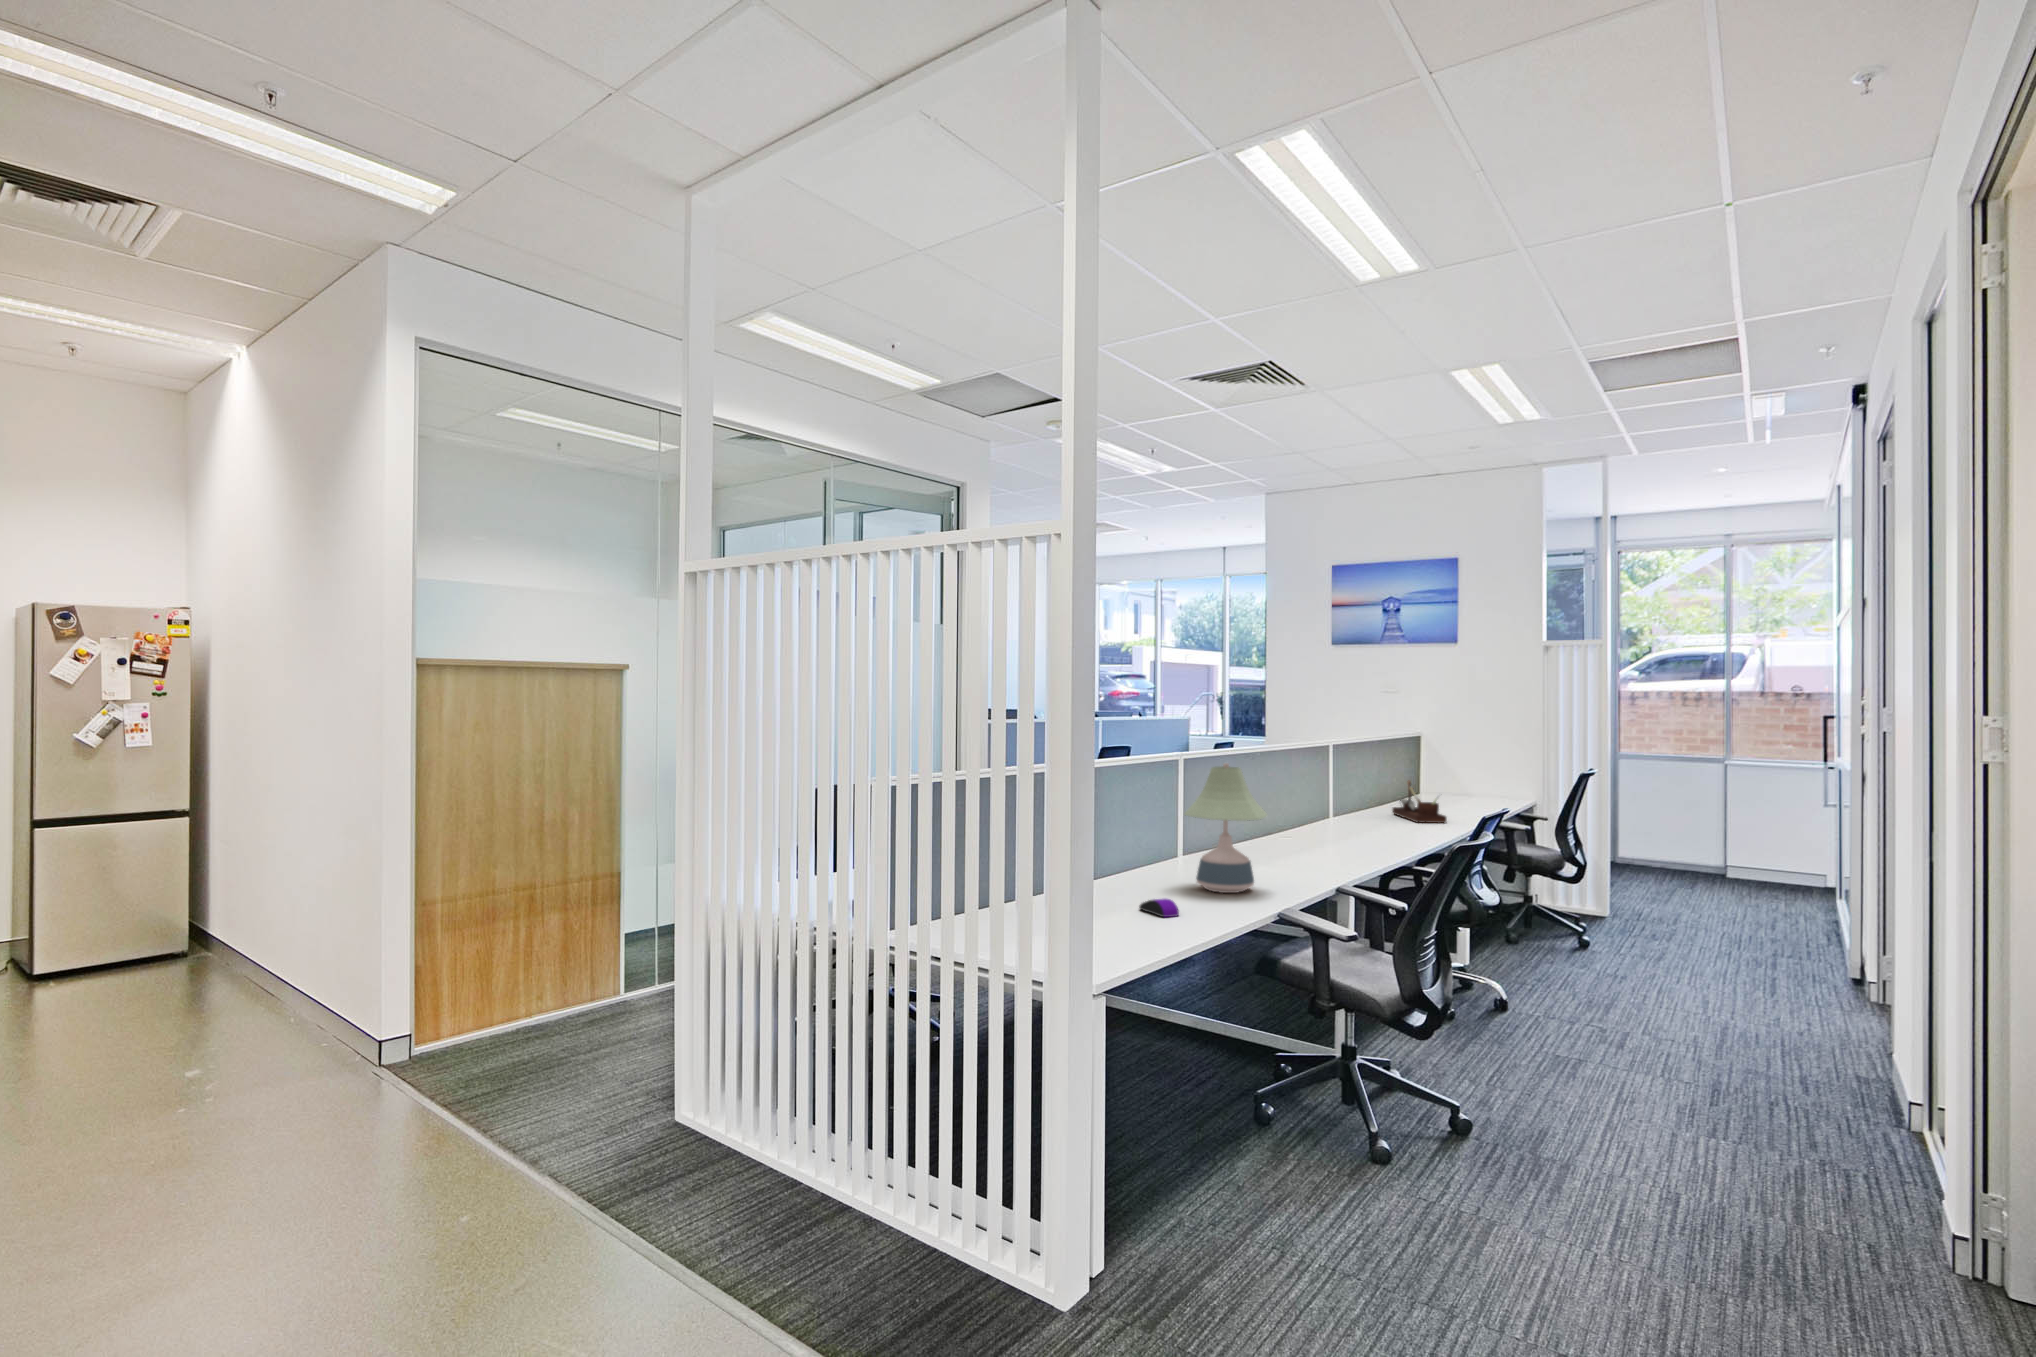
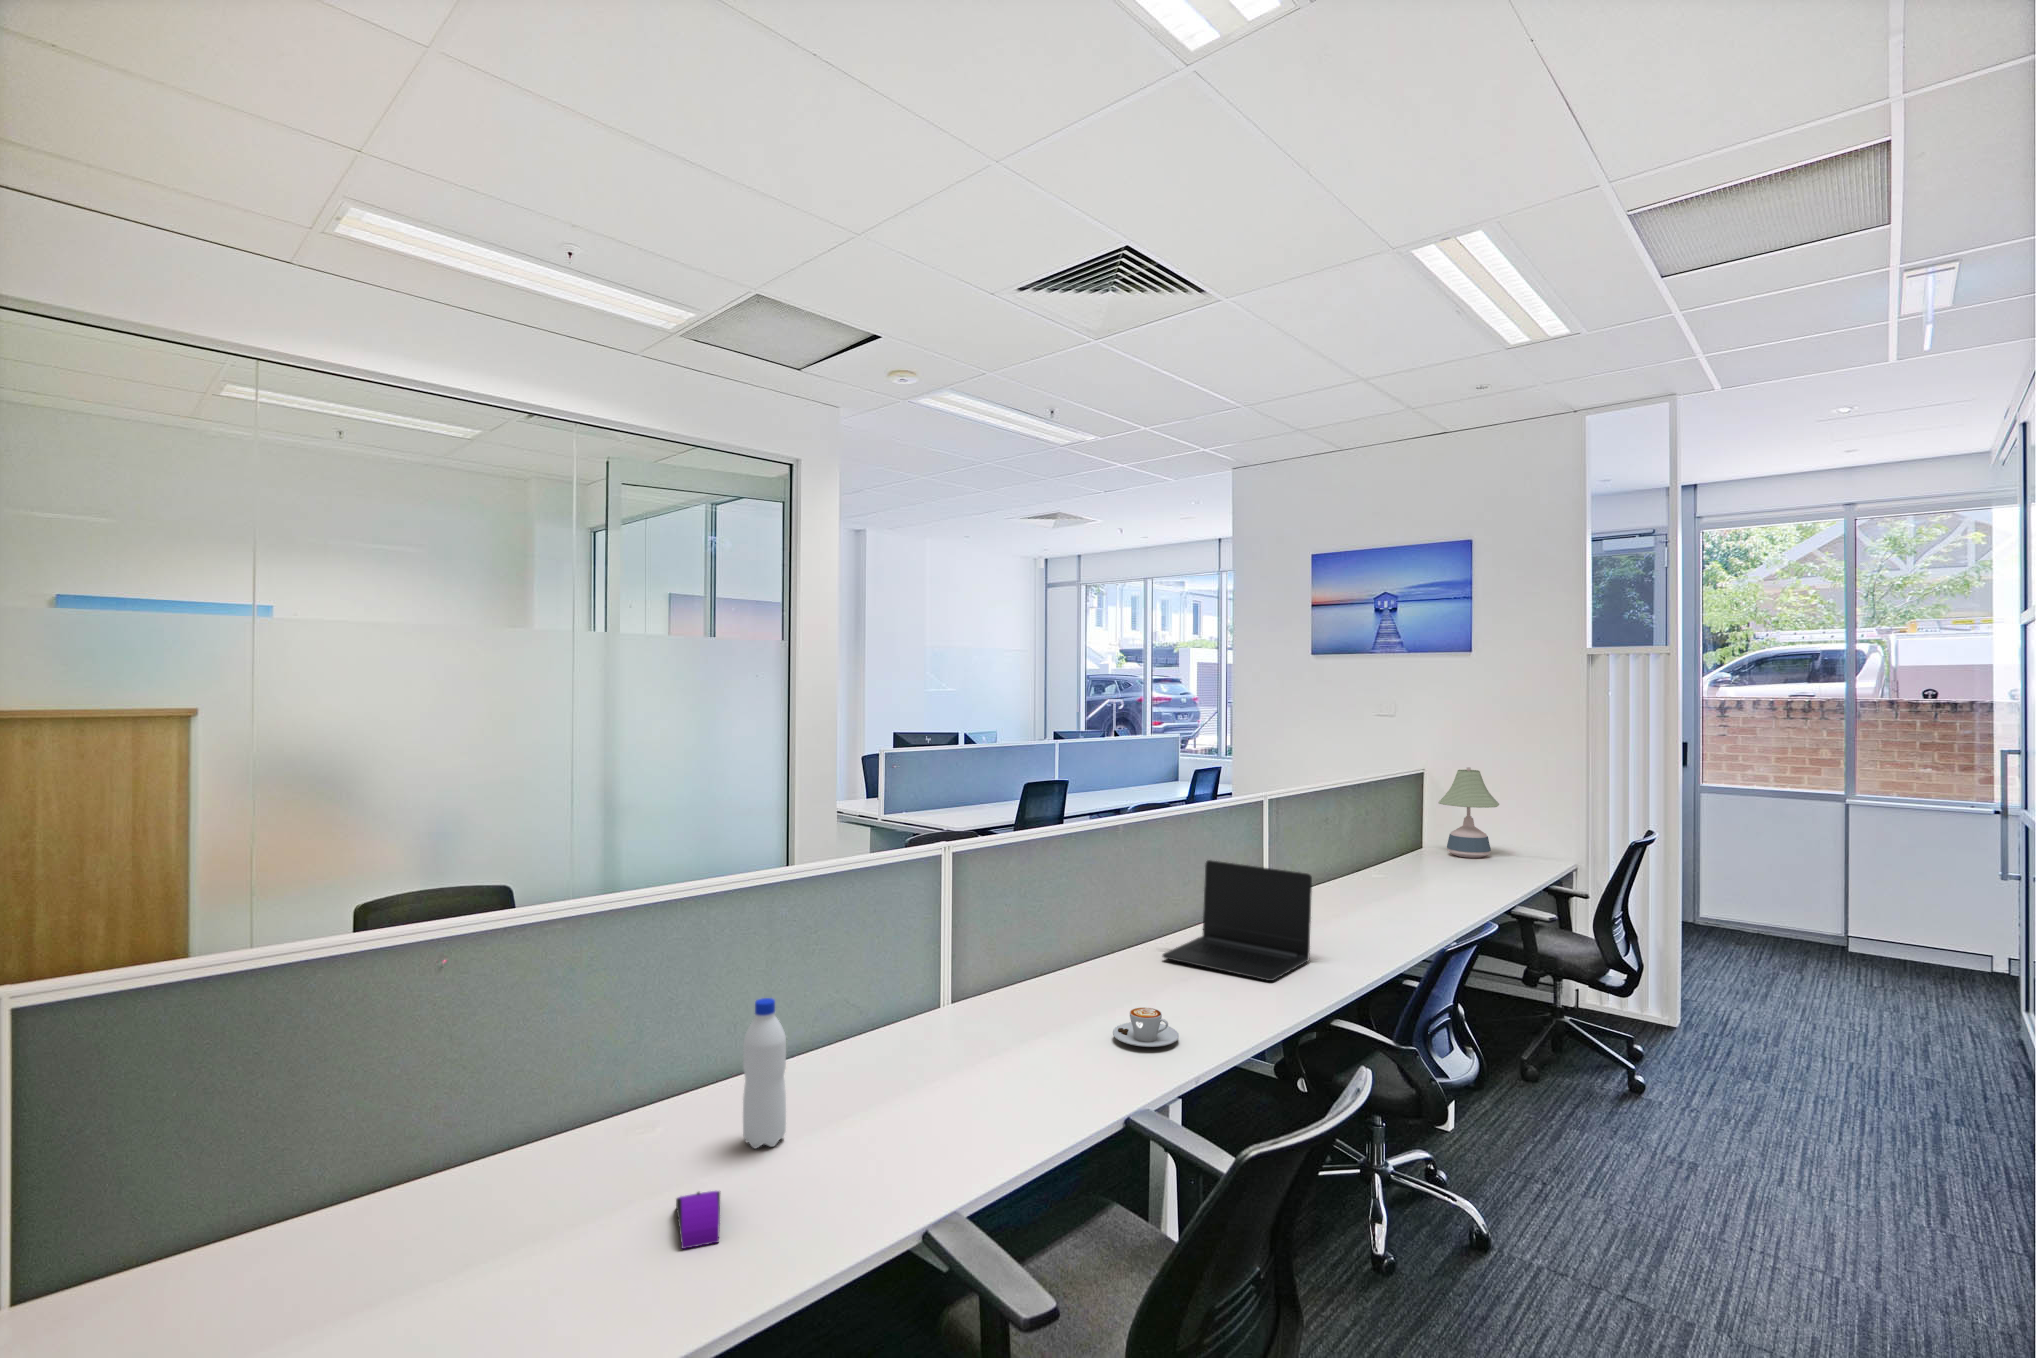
desk lamp: present [1185,763,1267,893] -> present [1438,767,1499,858]
laptop: none [1290,778,1388,847] -> present [1162,860,1312,981]
desk organizer: present [1392,781,1447,823] -> none [1358,848,1425,916]
water bottle: none [1138,816,1161,896] -> present [743,998,786,1148]
coffee cup: none [1296,848,1338,867] -> present [1113,1007,1179,1047]

